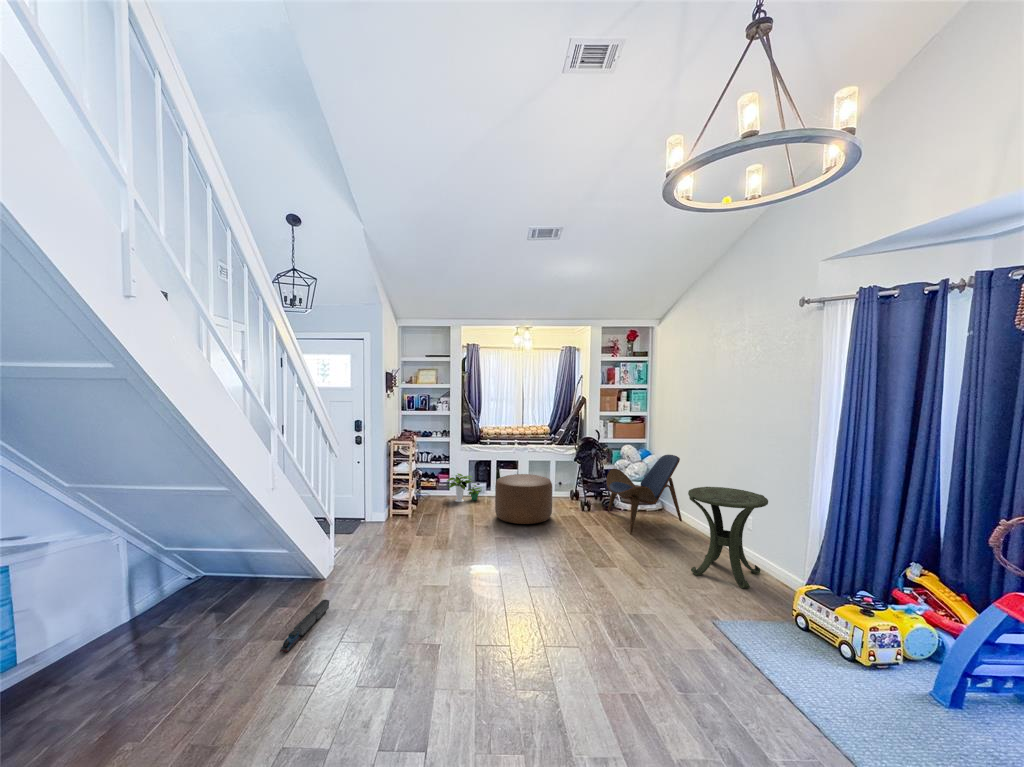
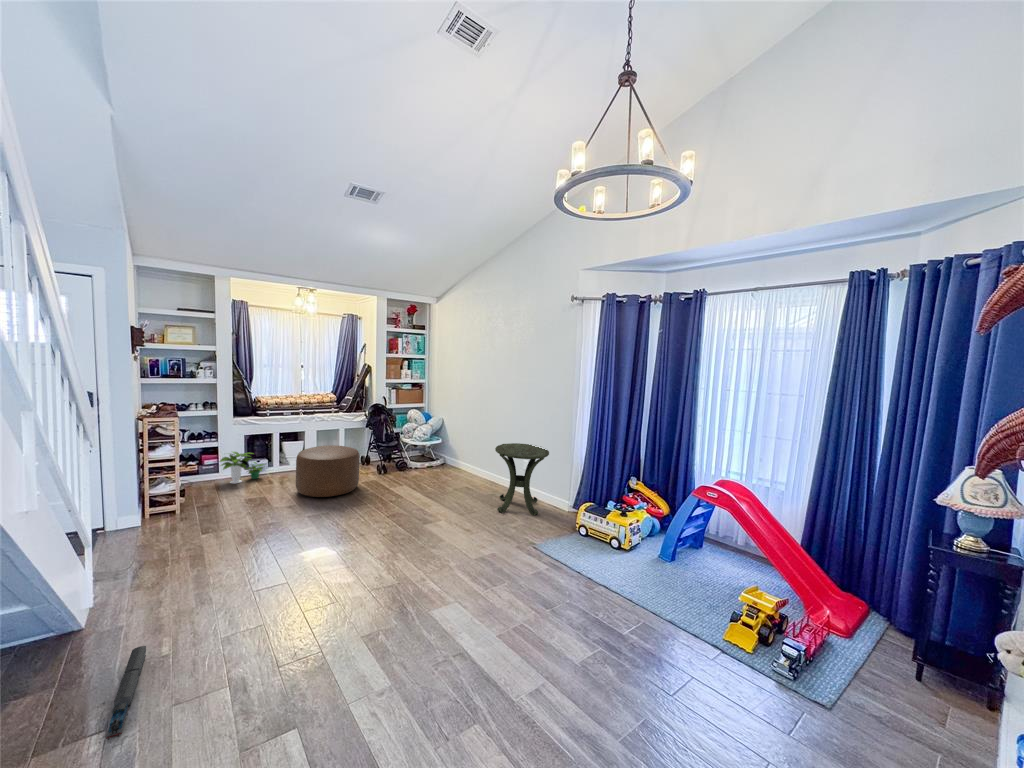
lounge chair: present [607,455,682,534] -> none [404,418,469,489]

